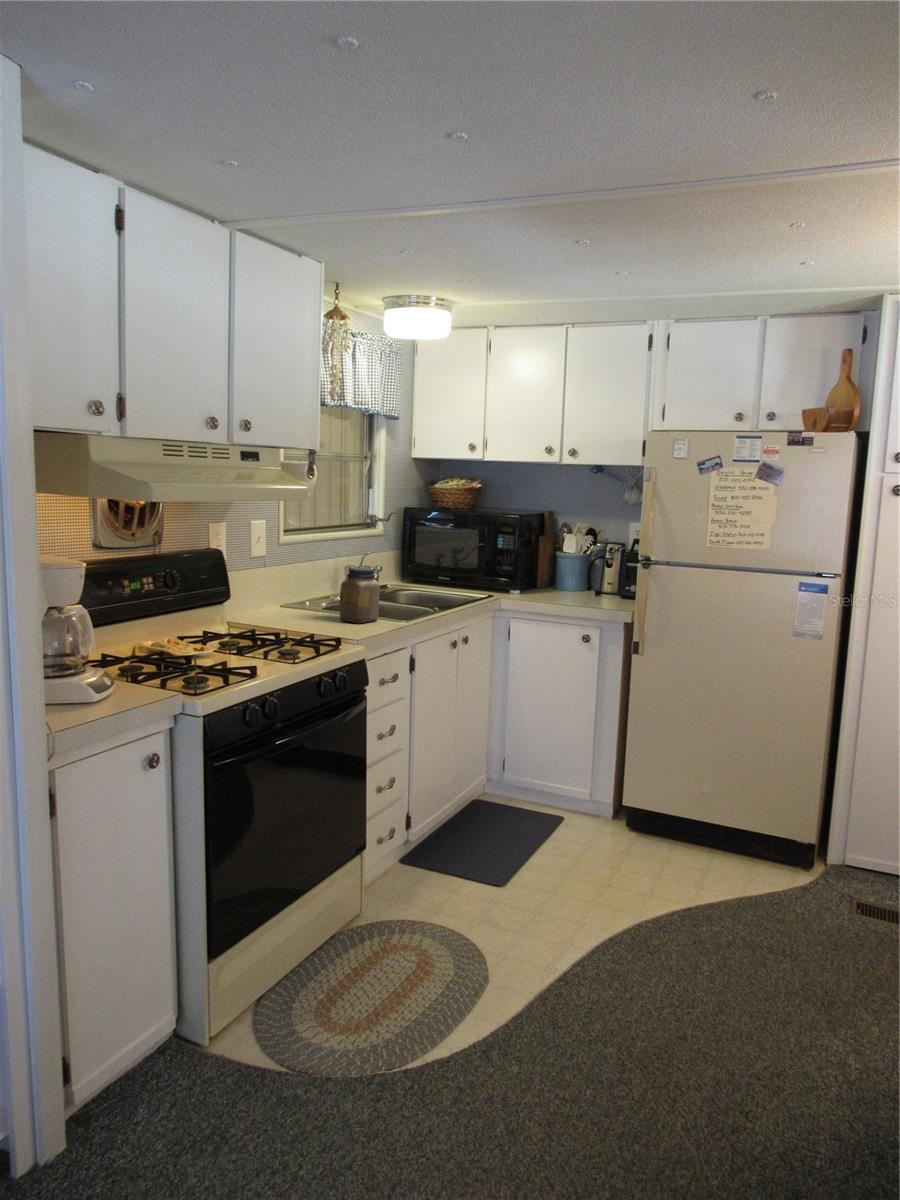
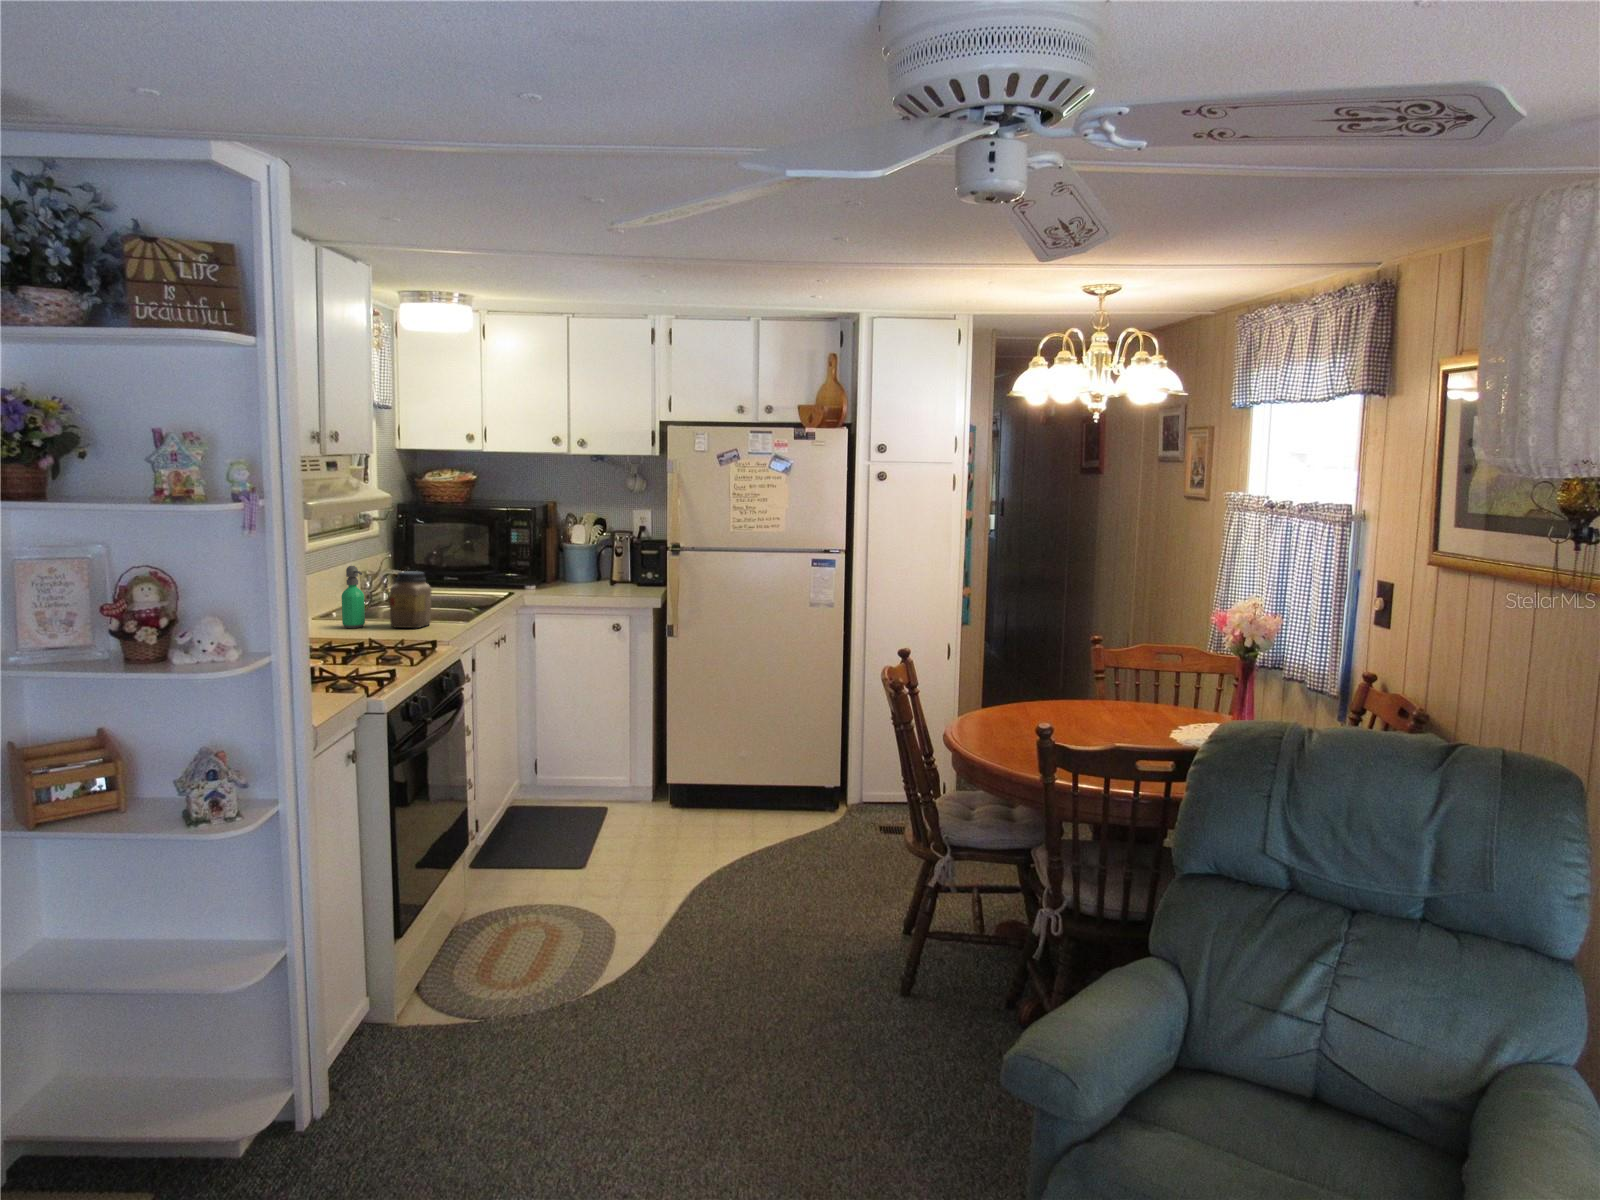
soap dispenser: none [304,559,324,618] -> present [342,566,365,628]

